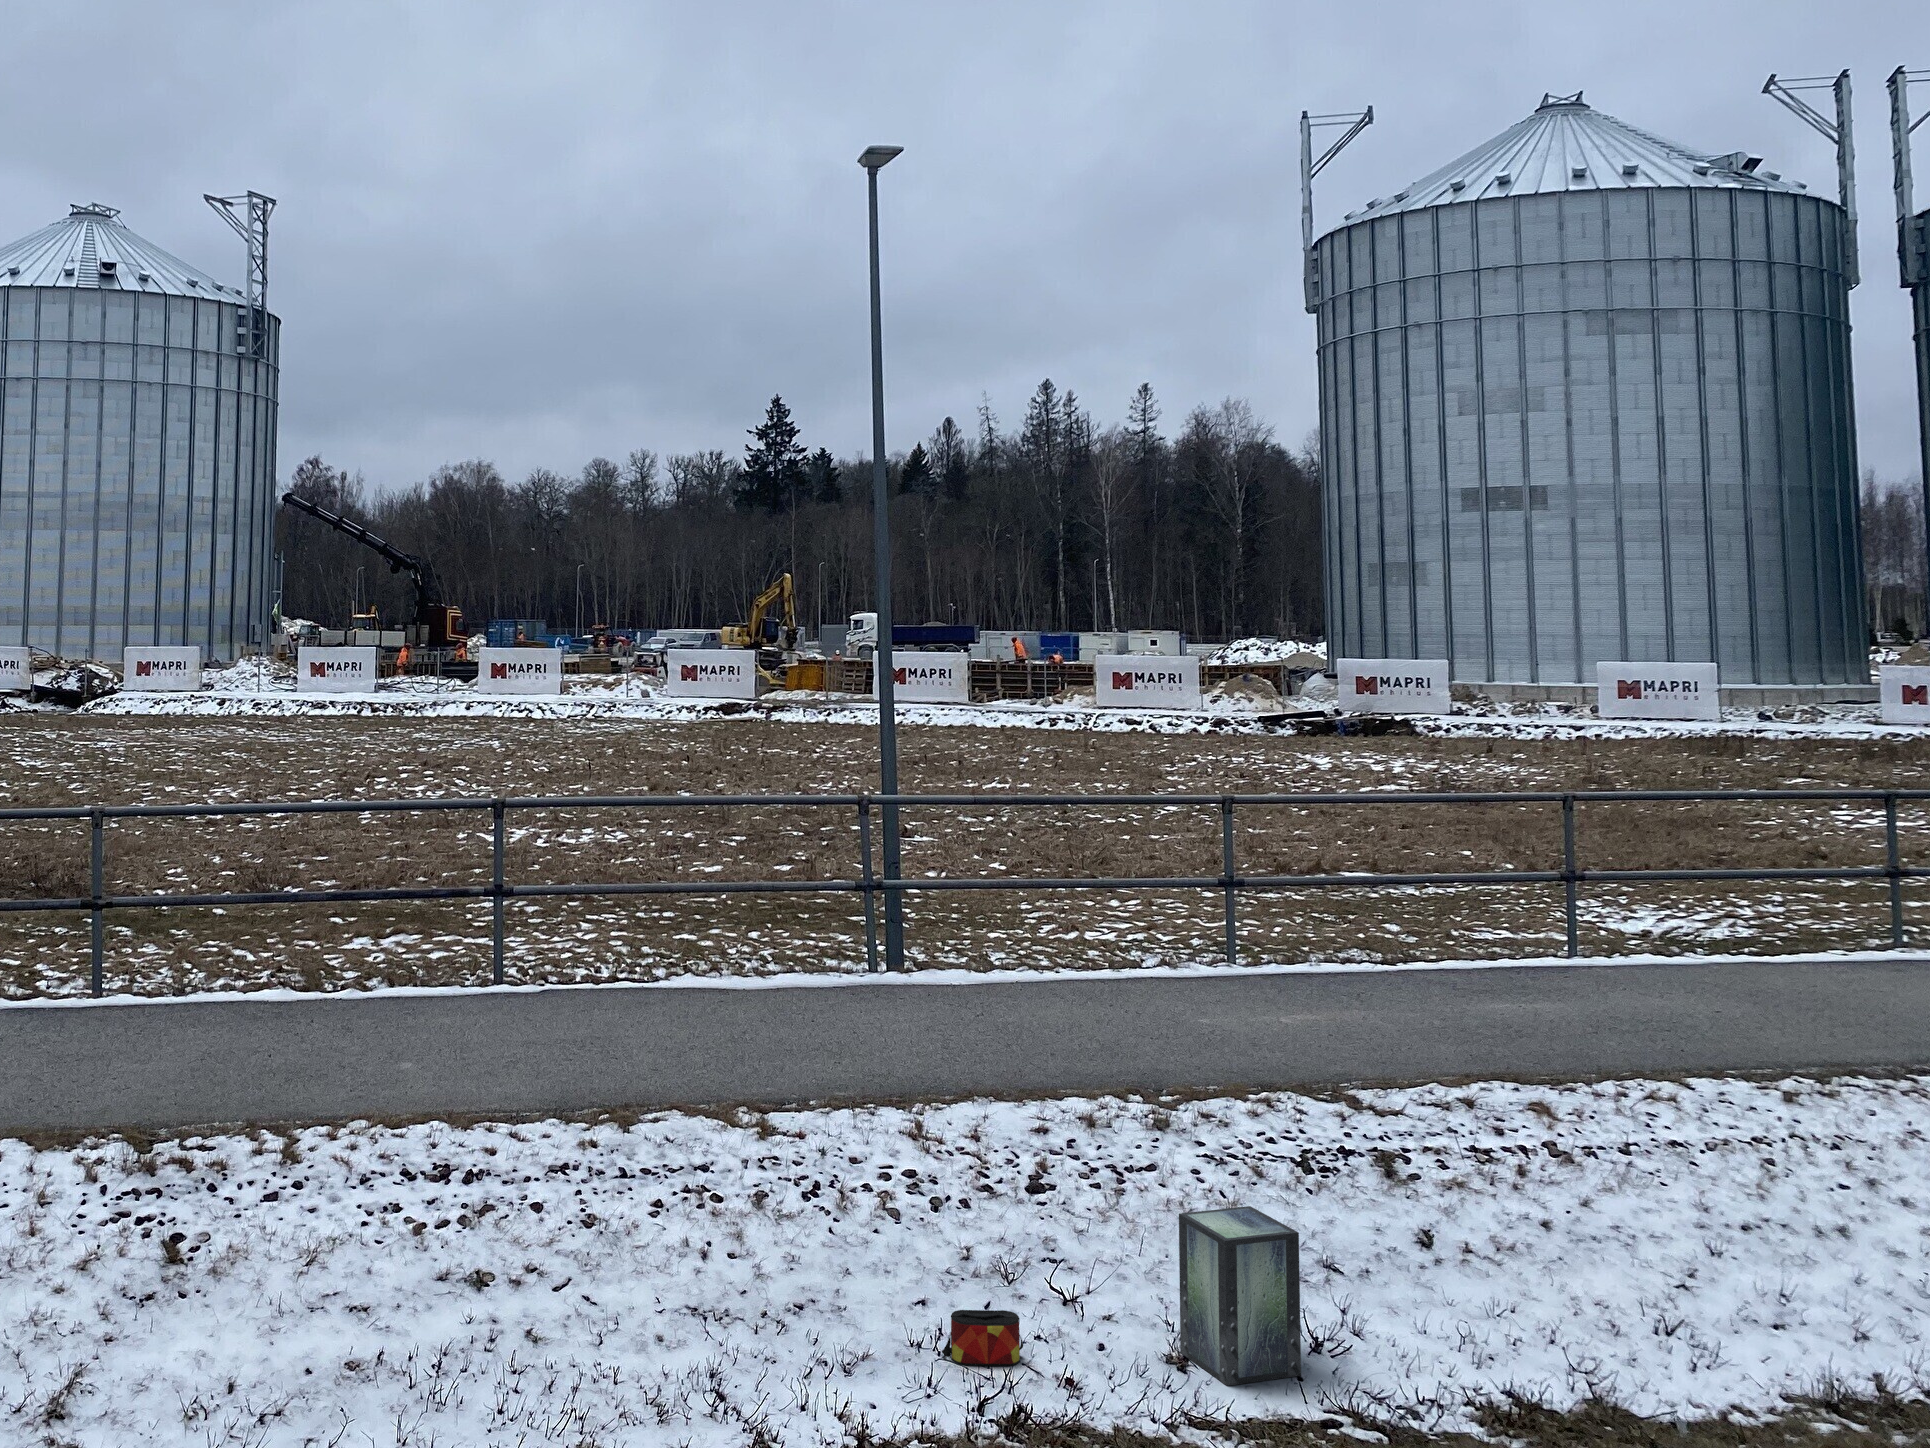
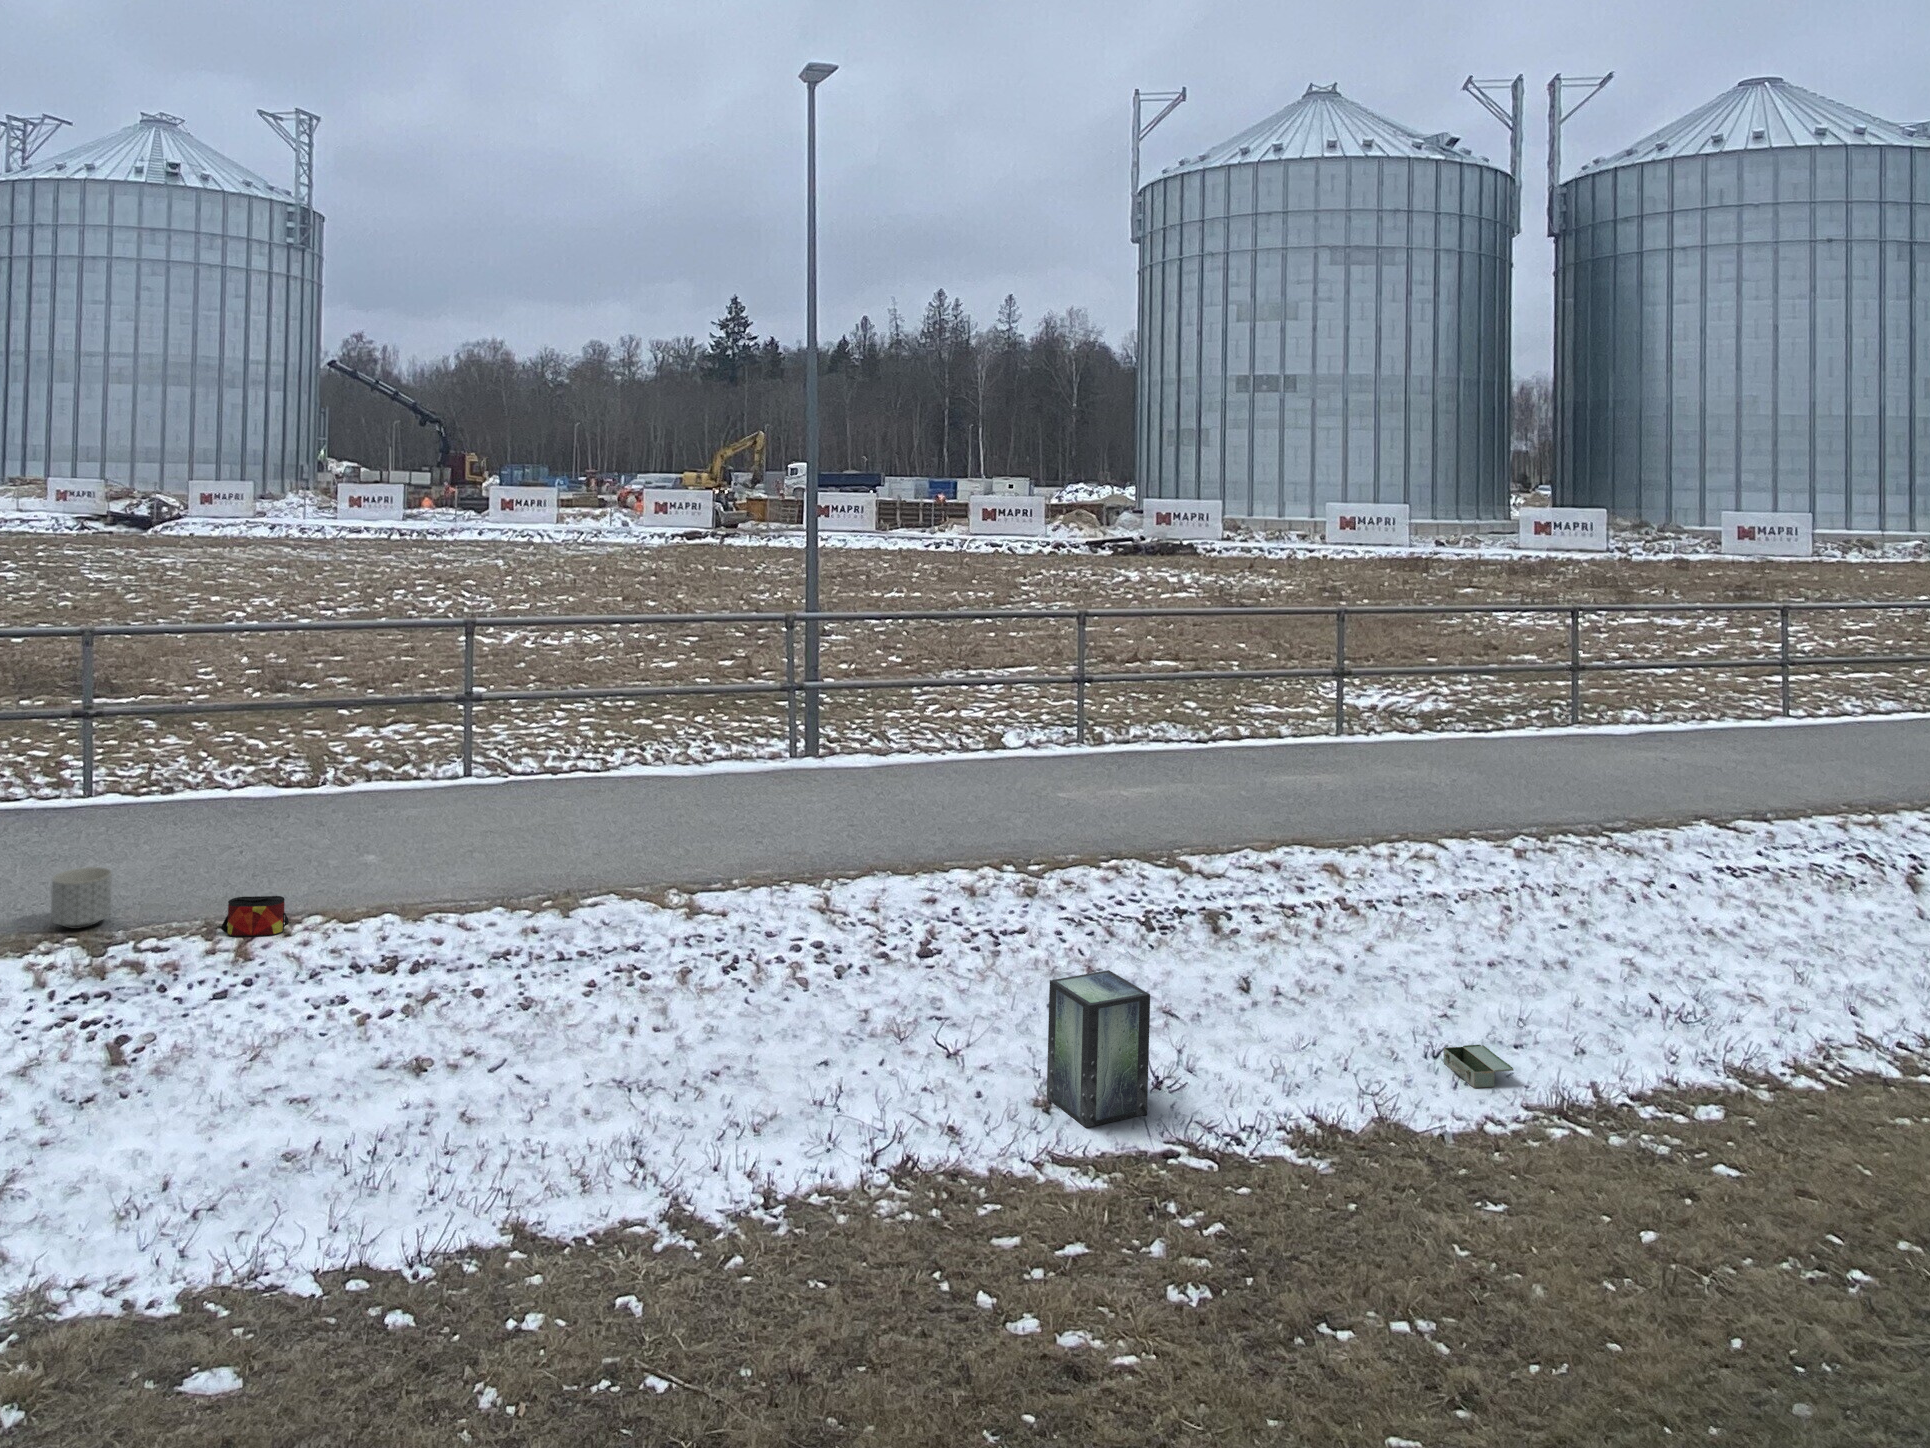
planter: none [90,1064,148,1128] -> present [51,867,112,929]
bag: present [942,1310,1023,1366] -> present [221,896,289,937]
toolbox: none [1679,1321,1768,1370] -> present [1443,1045,1514,1088]

